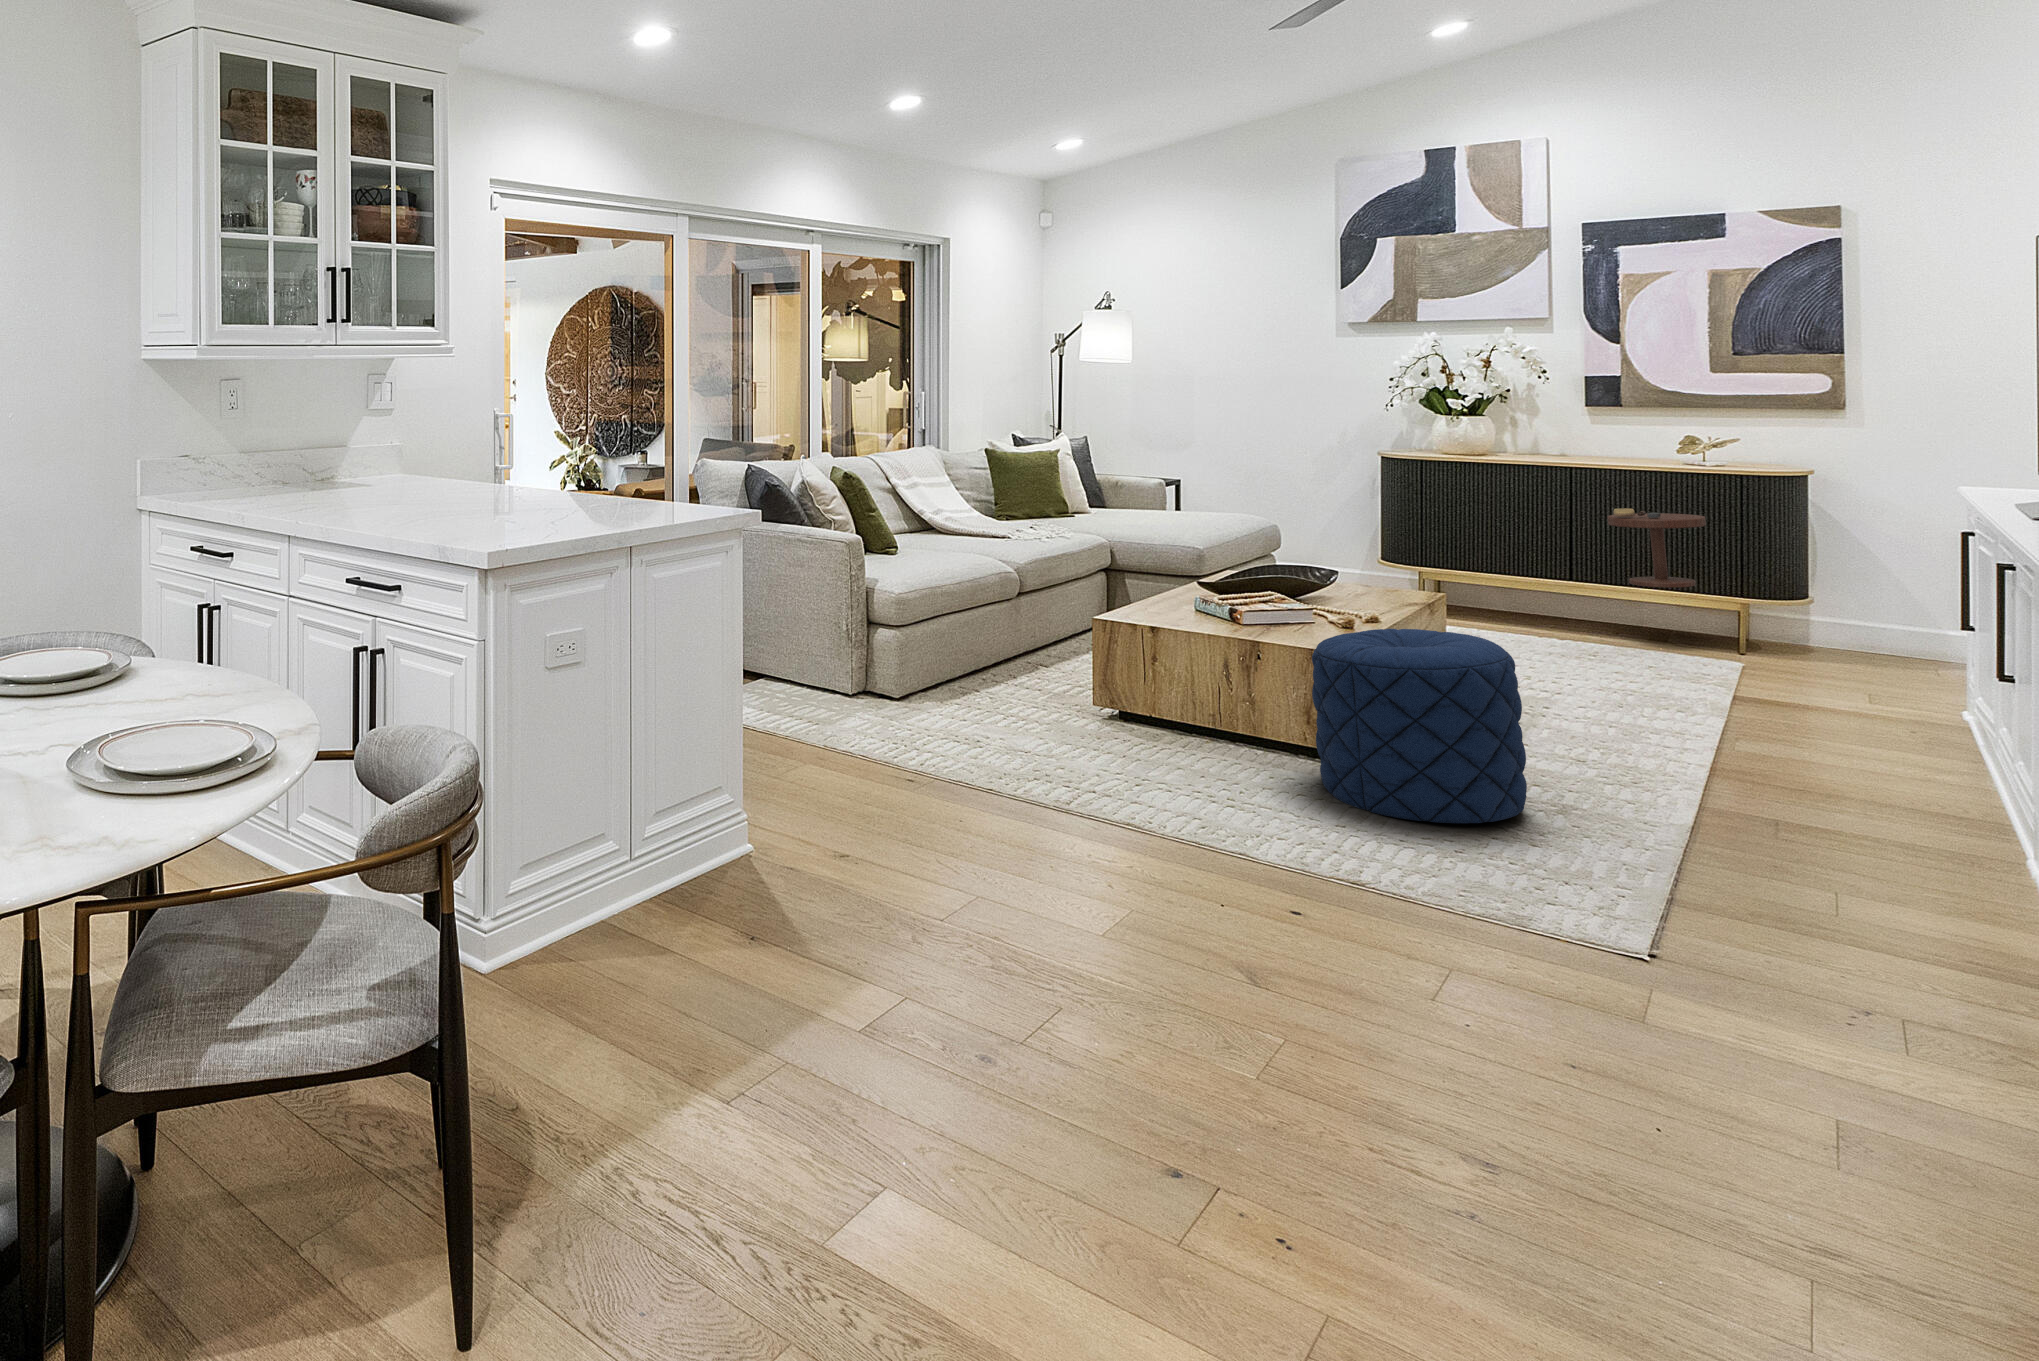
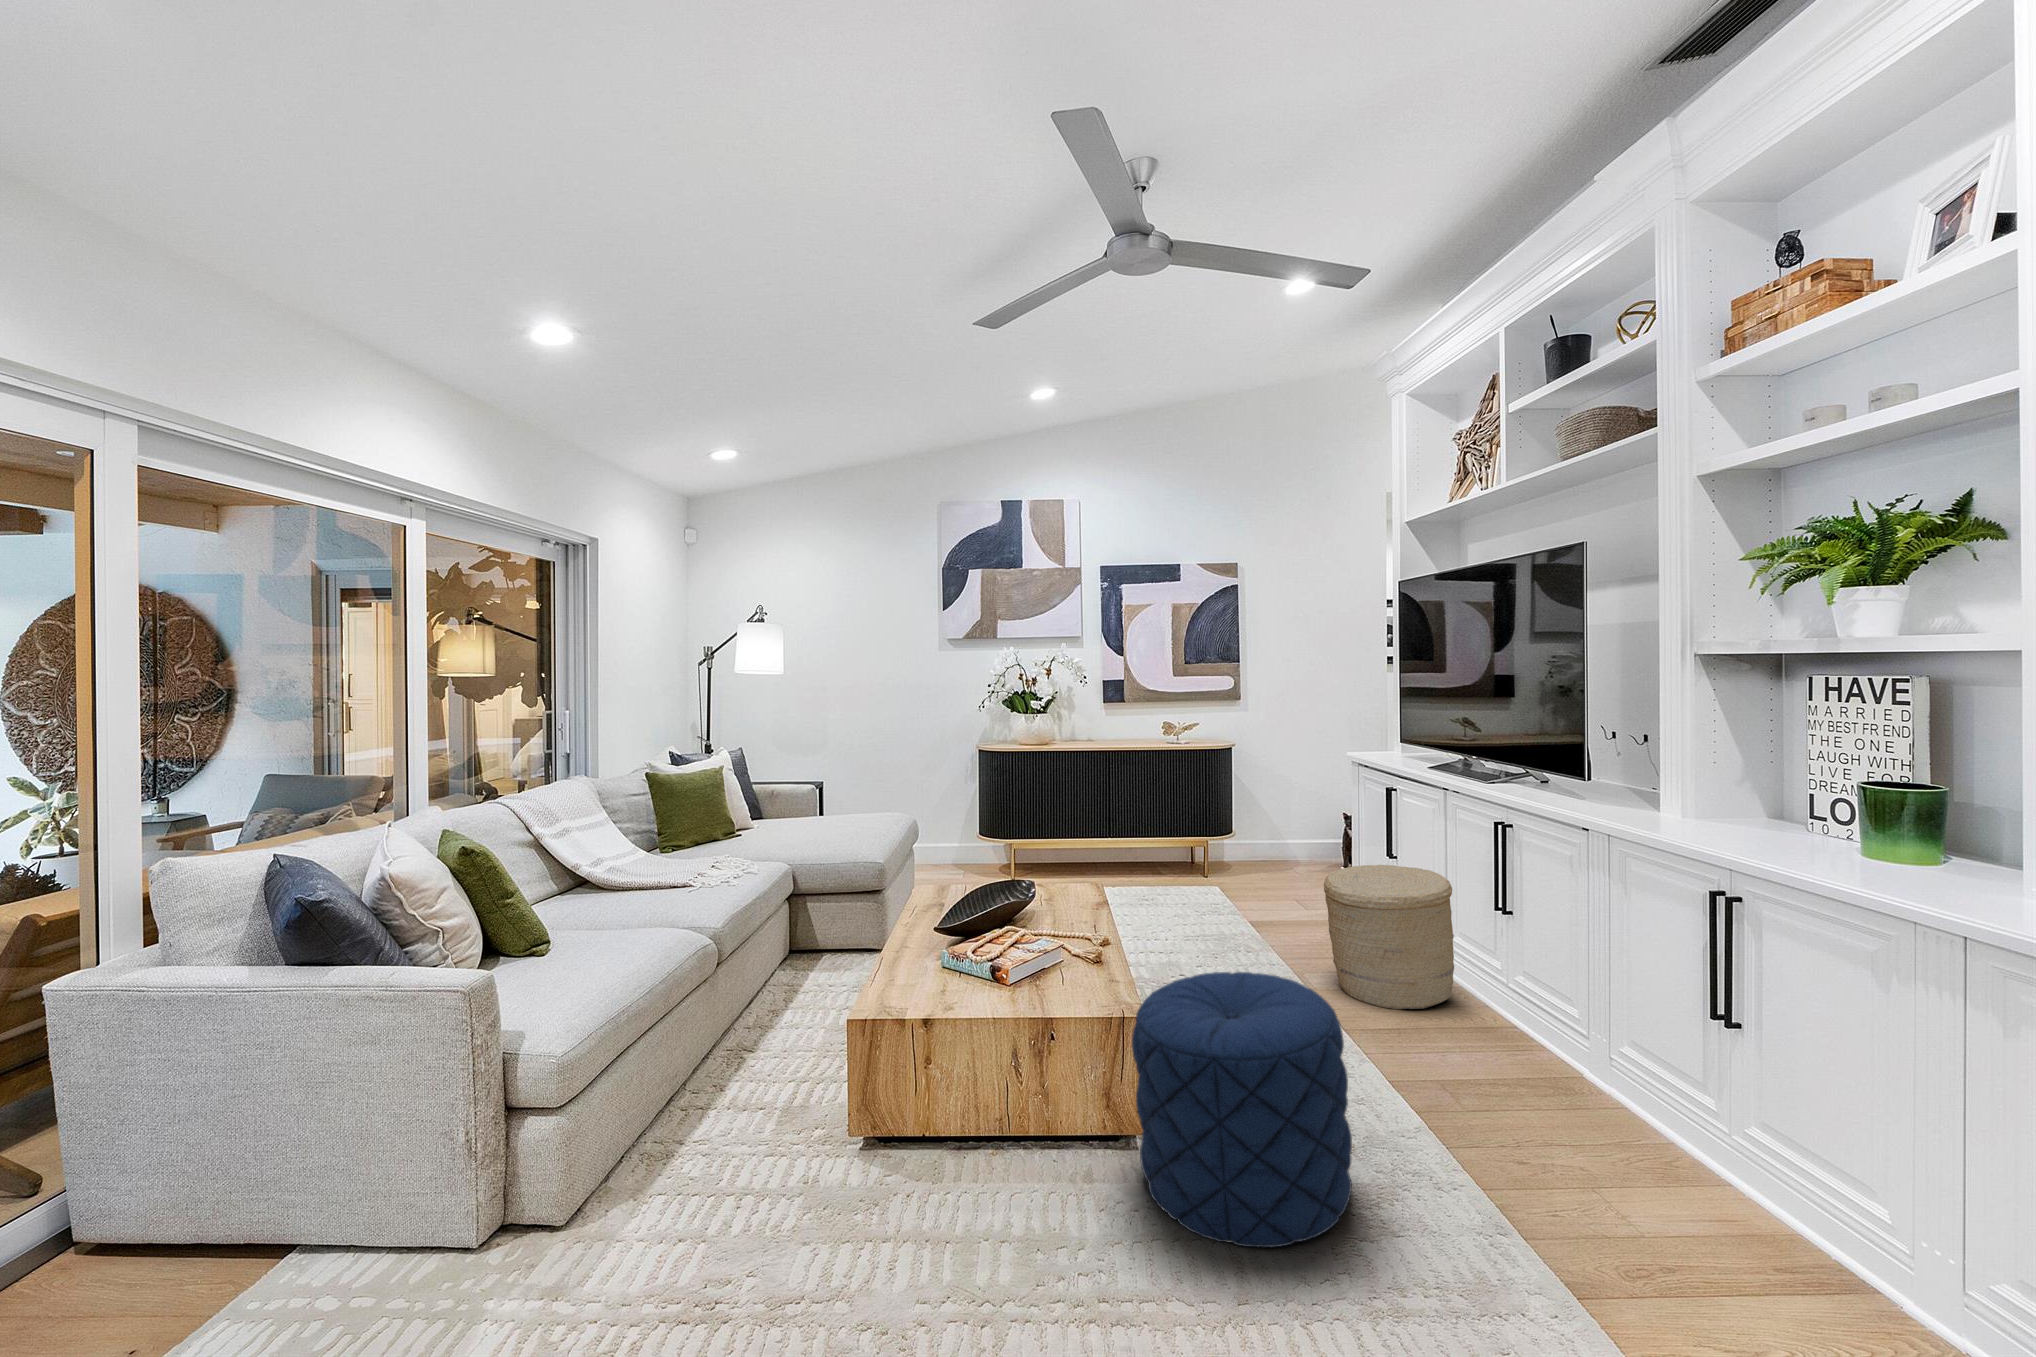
side table: present [1607,508,1706,588] -> none [1138,782,1196,886]
woven basket: none [1750,615,1966,785] -> present [1324,865,1454,1010]

